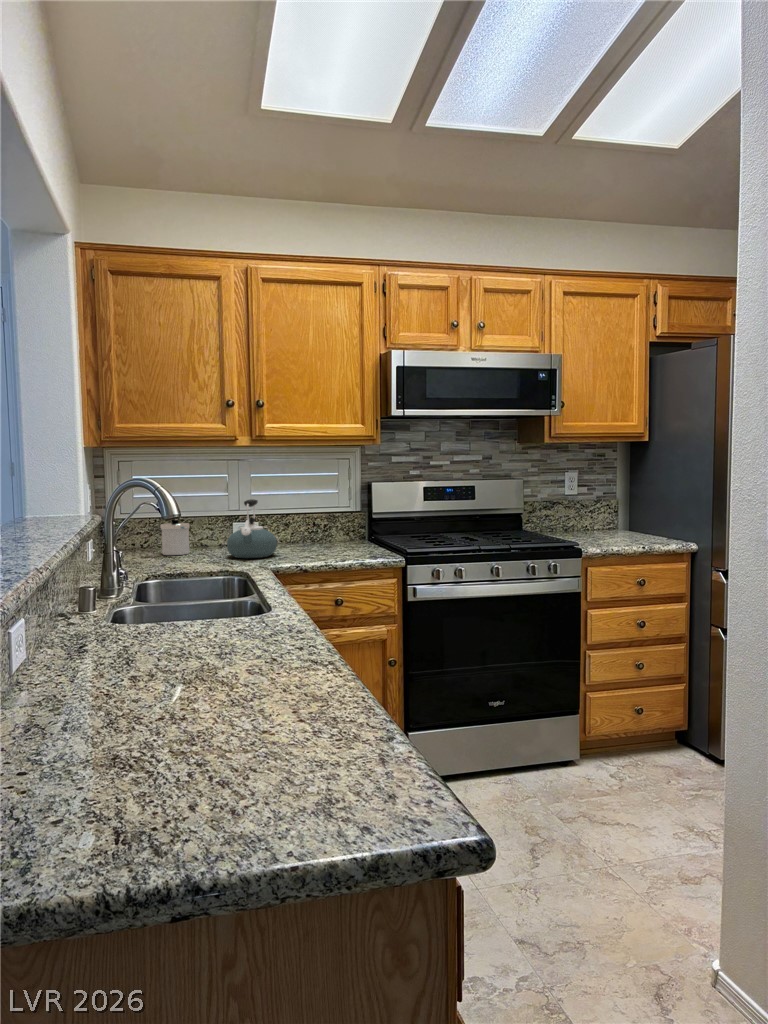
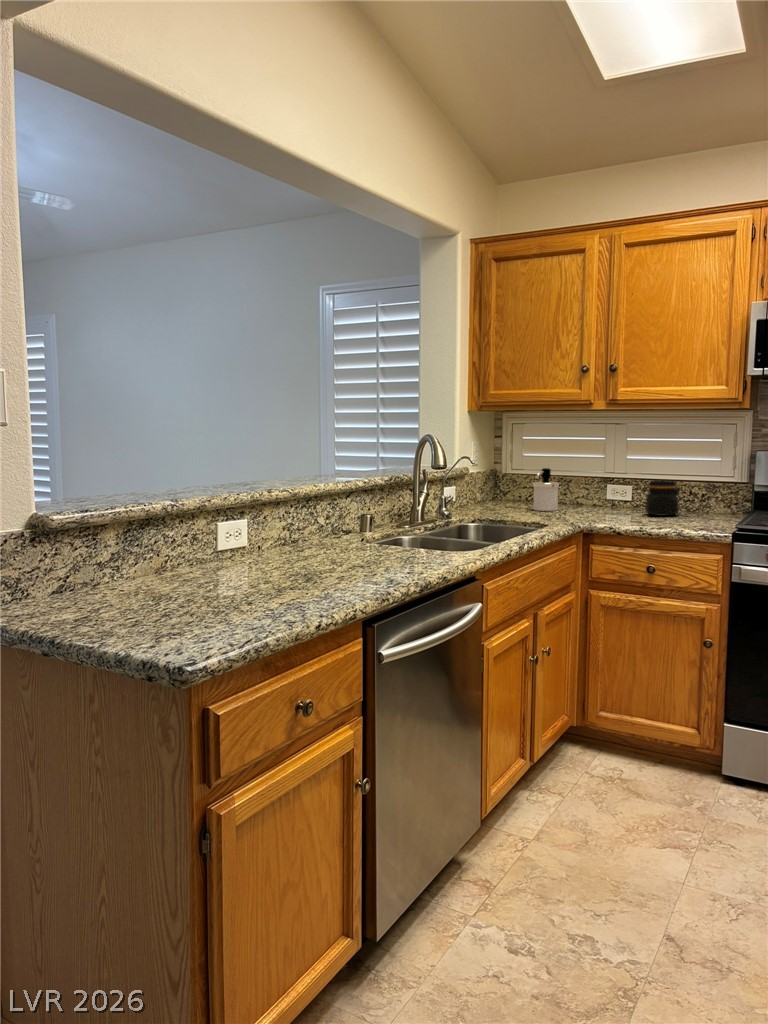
kettle: present [227,499,277,558] -> none [572,463,621,519]
jar: none [284,514,320,549] -> present [642,480,681,516]

